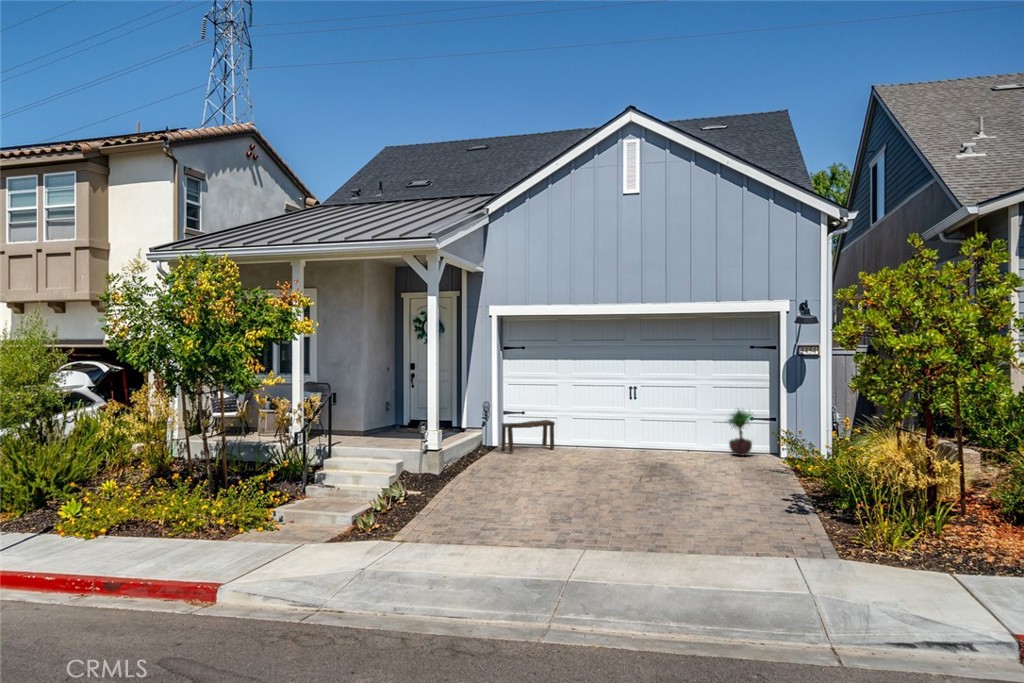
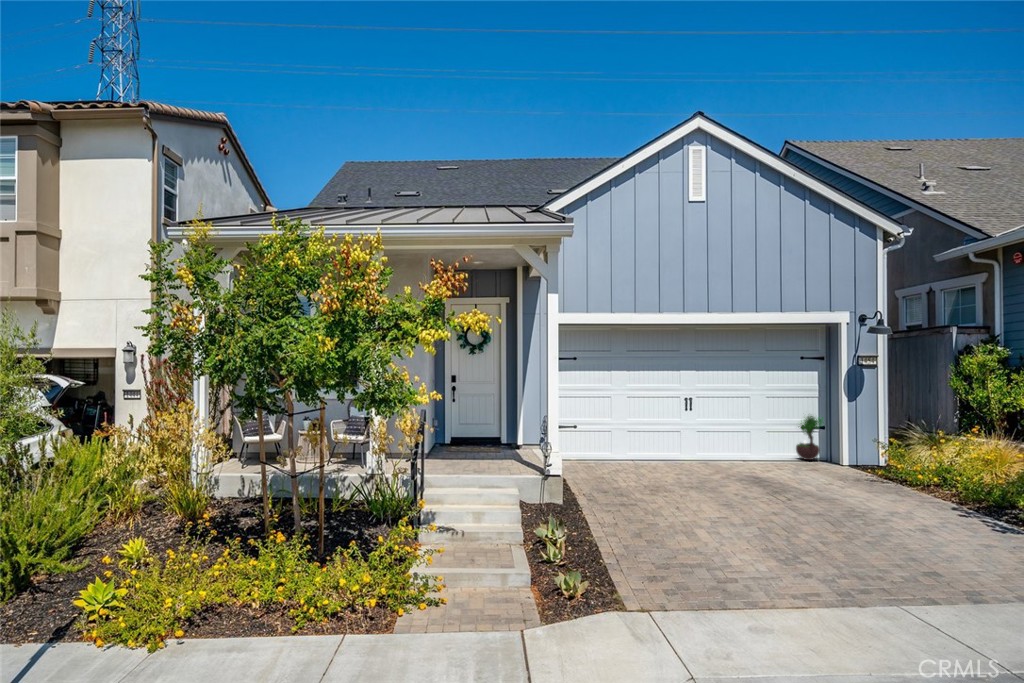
bench: present [501,420,555,453] -> none [573,430,627,467]

